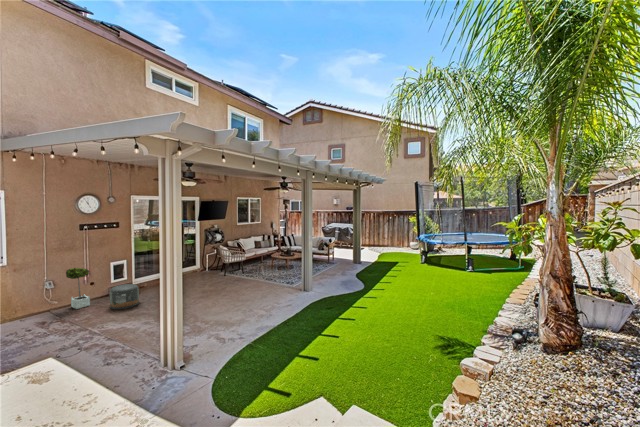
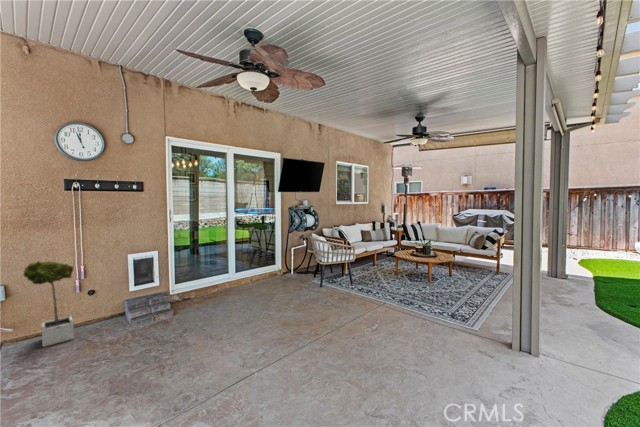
pouf: present [110,284,139,309] -> none [97,300,160,360]

